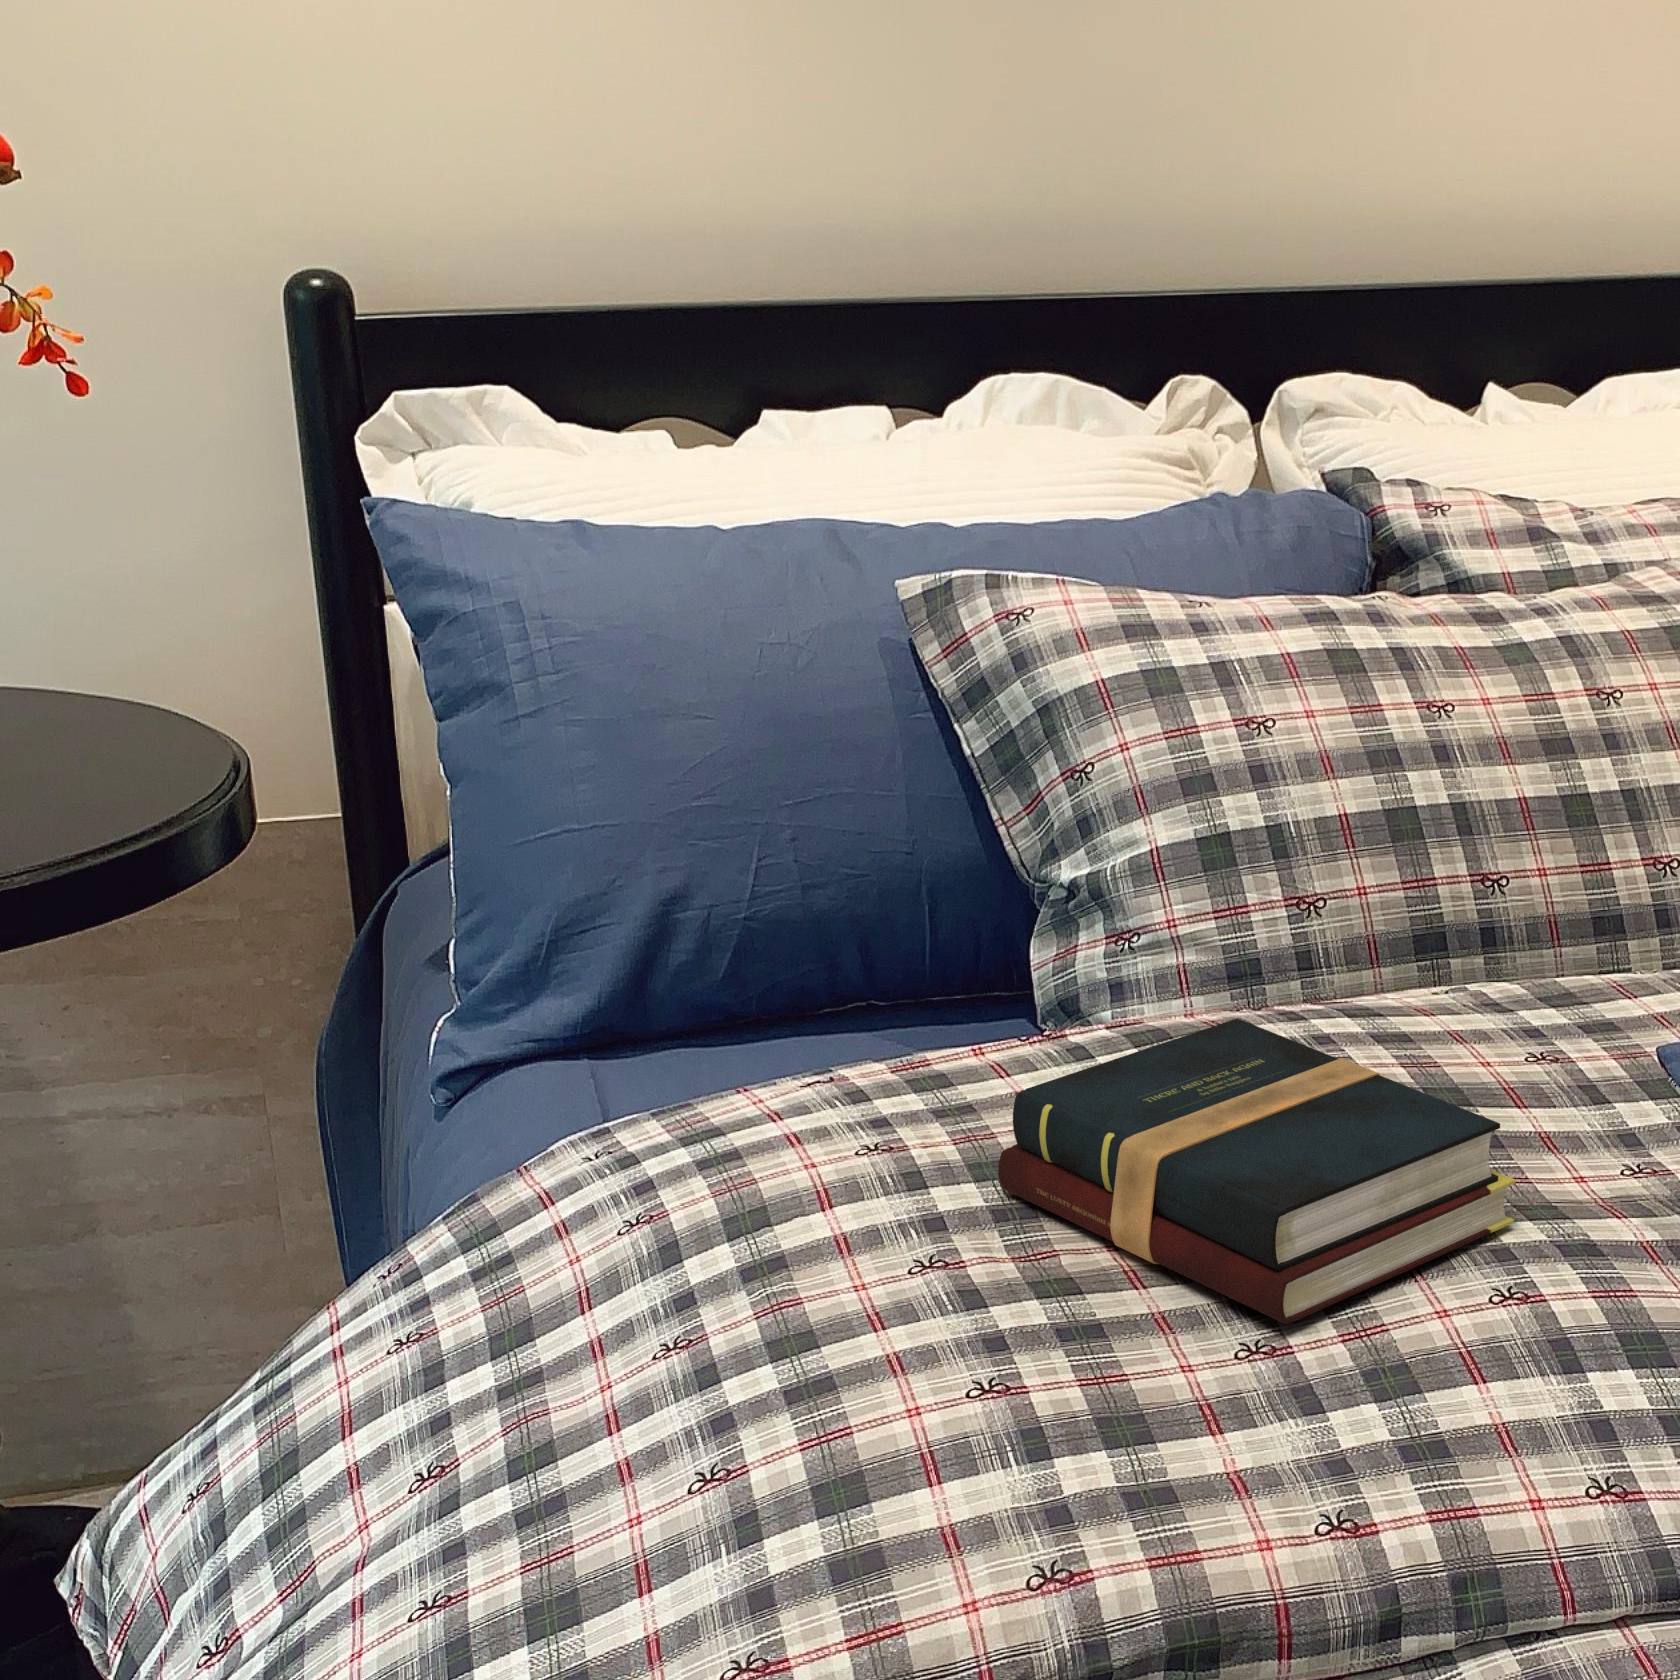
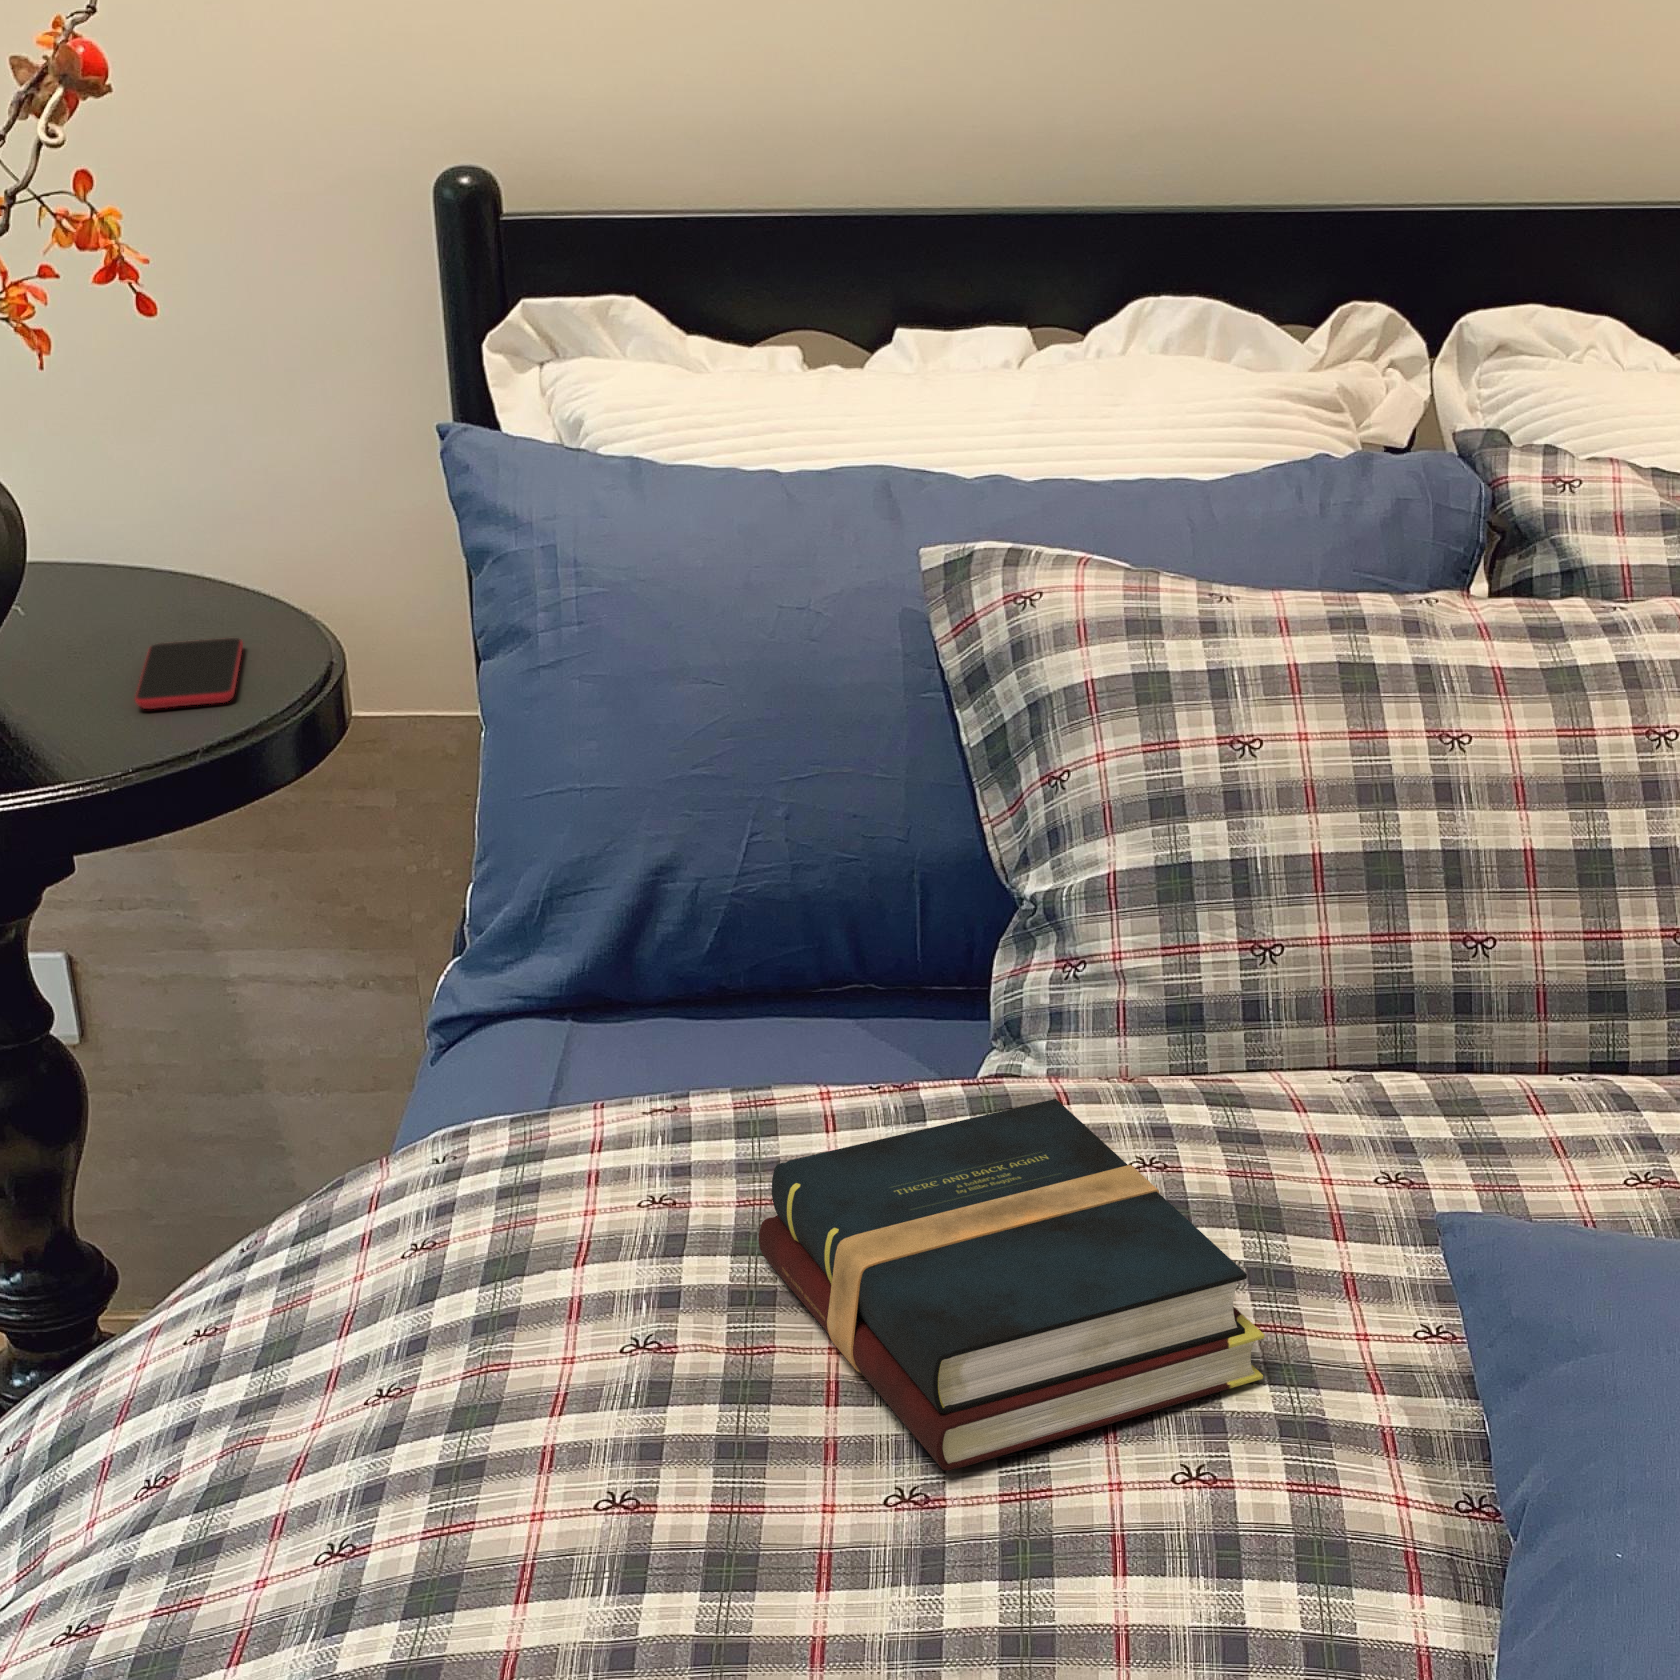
smartphone: none [18,730,149,797] -> present [135,638,243,709]

